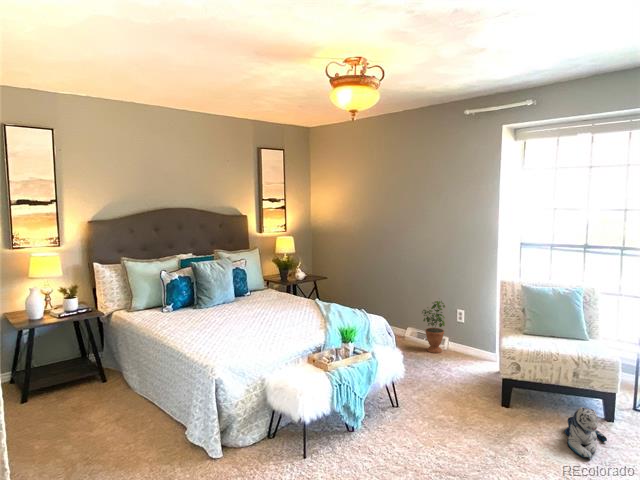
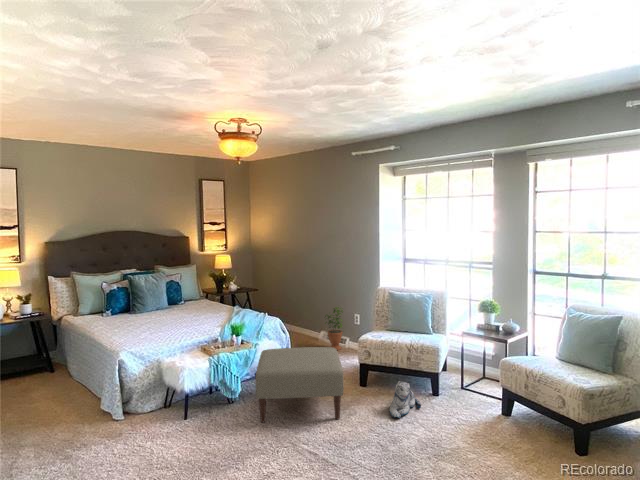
ottoman: none [383,358,520,463] -> present [255,347,344,422]

